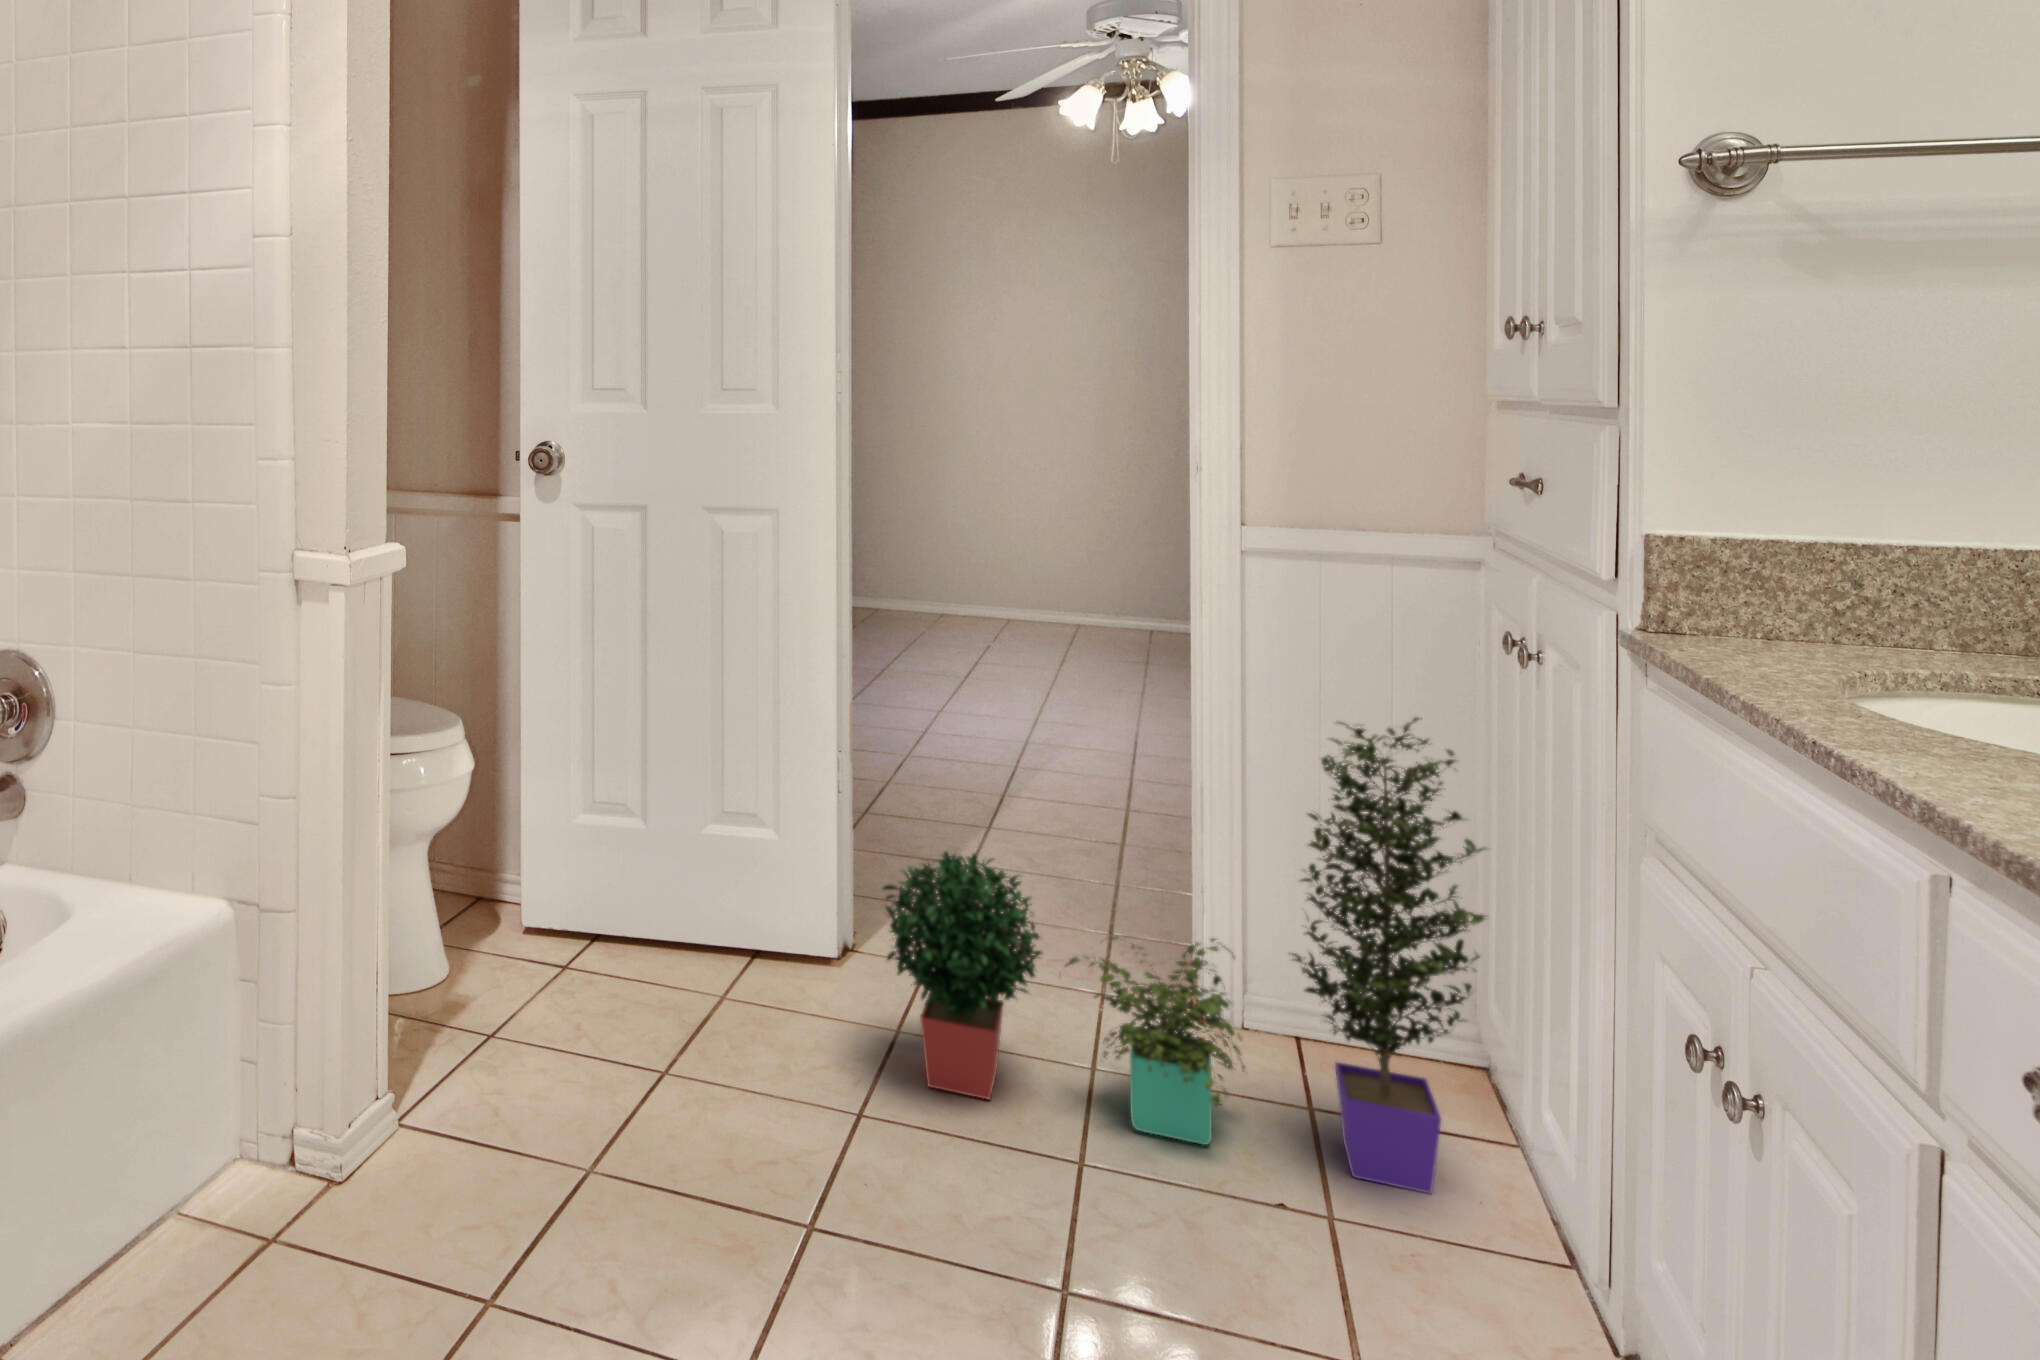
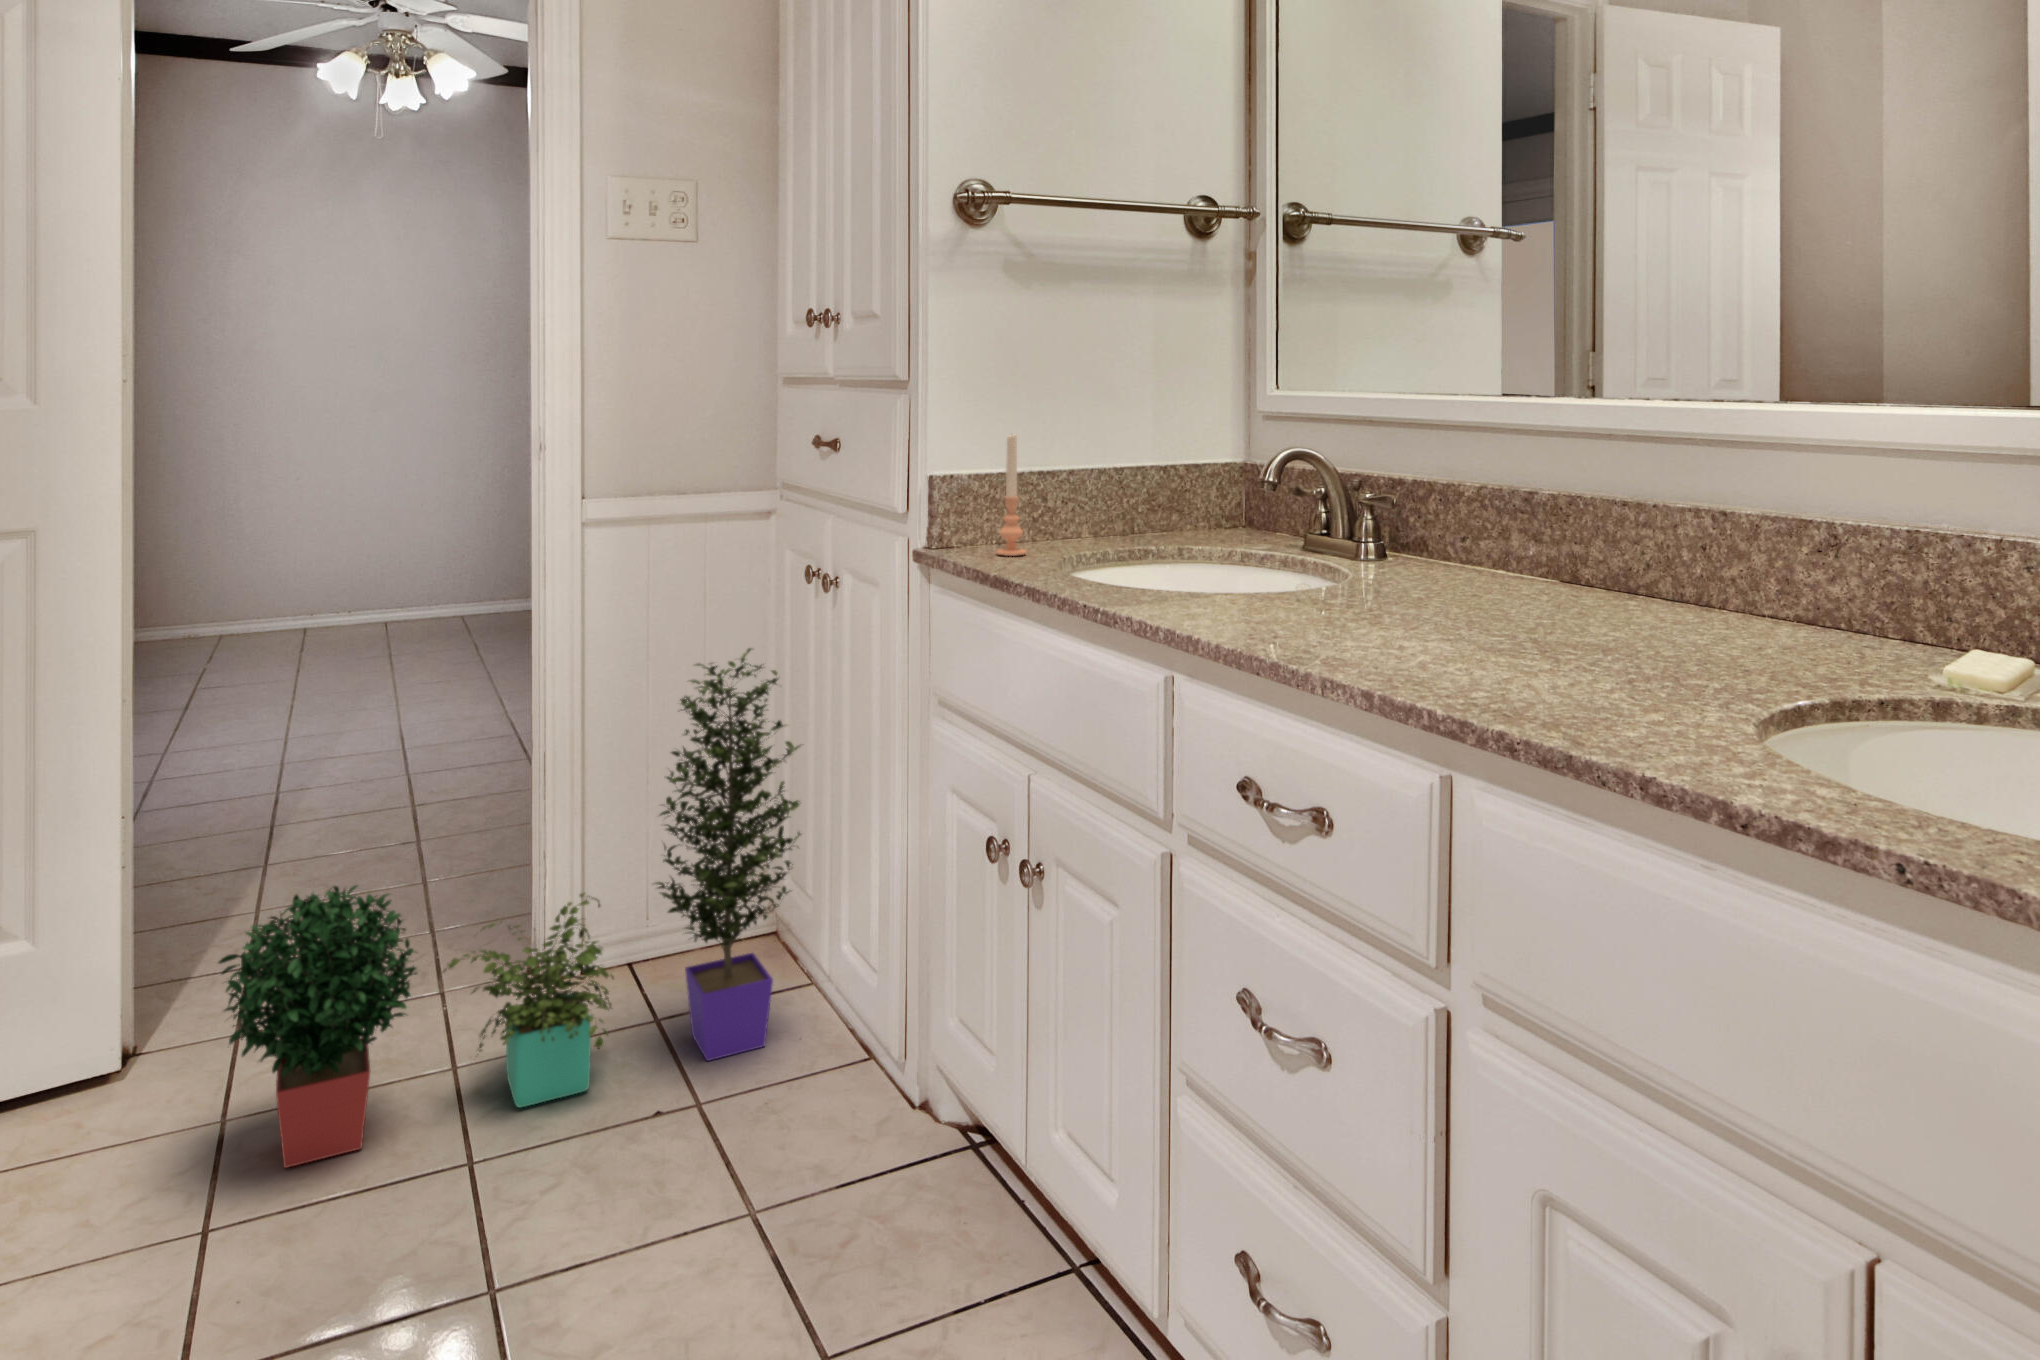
candle: none [1744,485,1801,659] -> present [997,435,1026,556]

